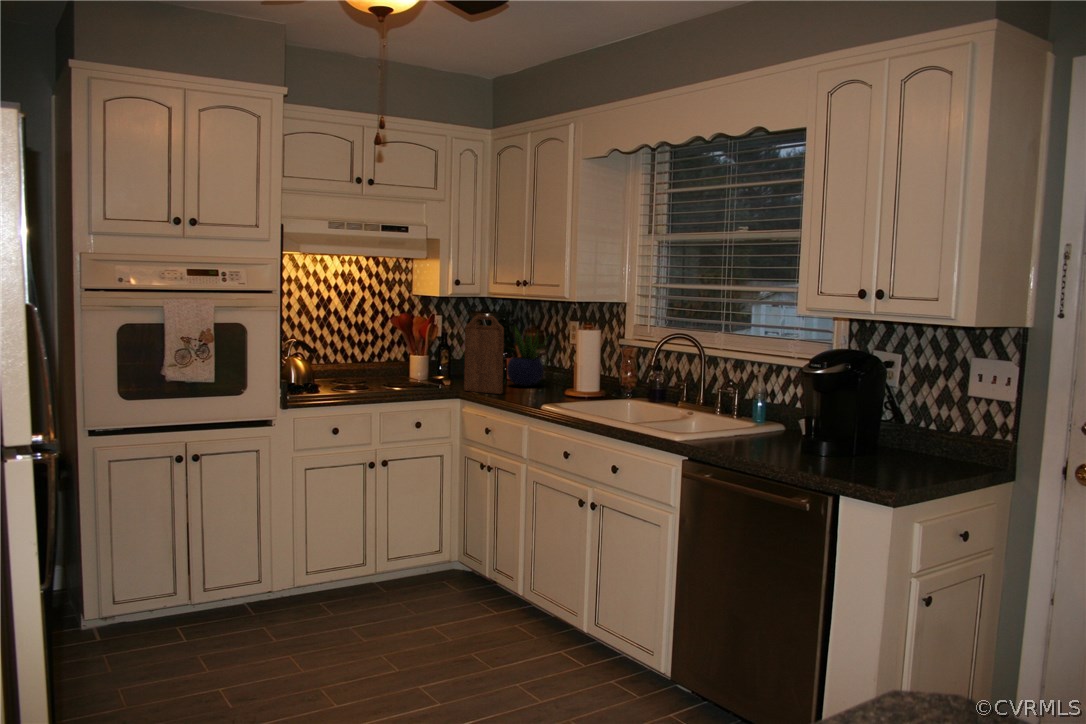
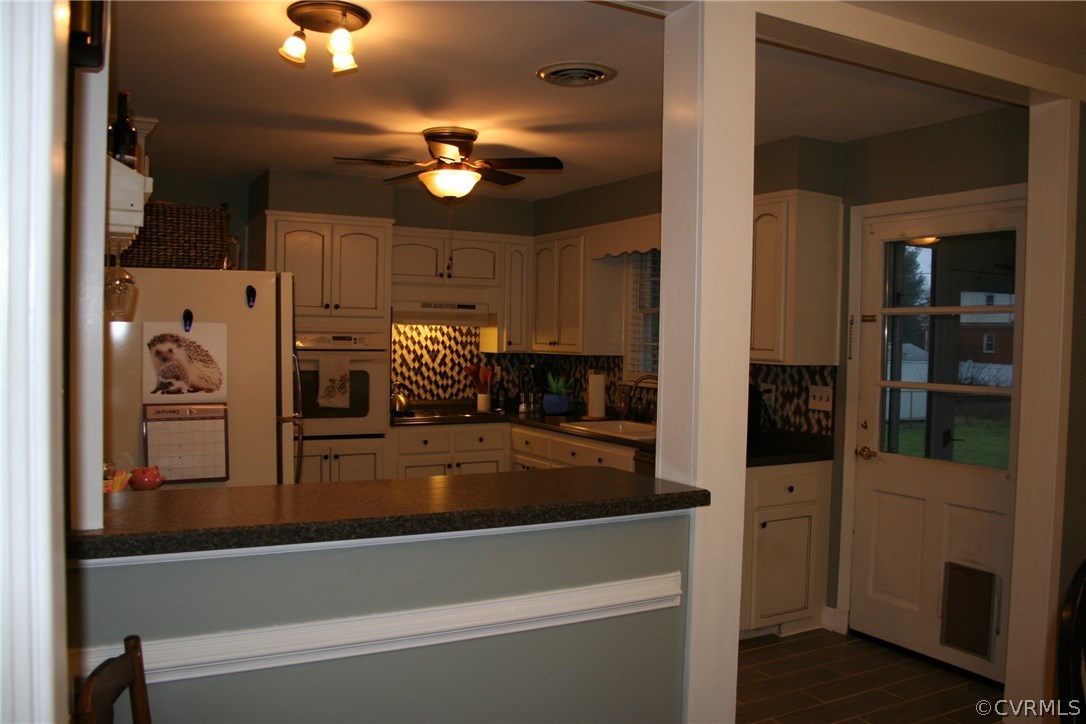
cutting board: present [464,315,504,394] -> none [512,365,538,418]

